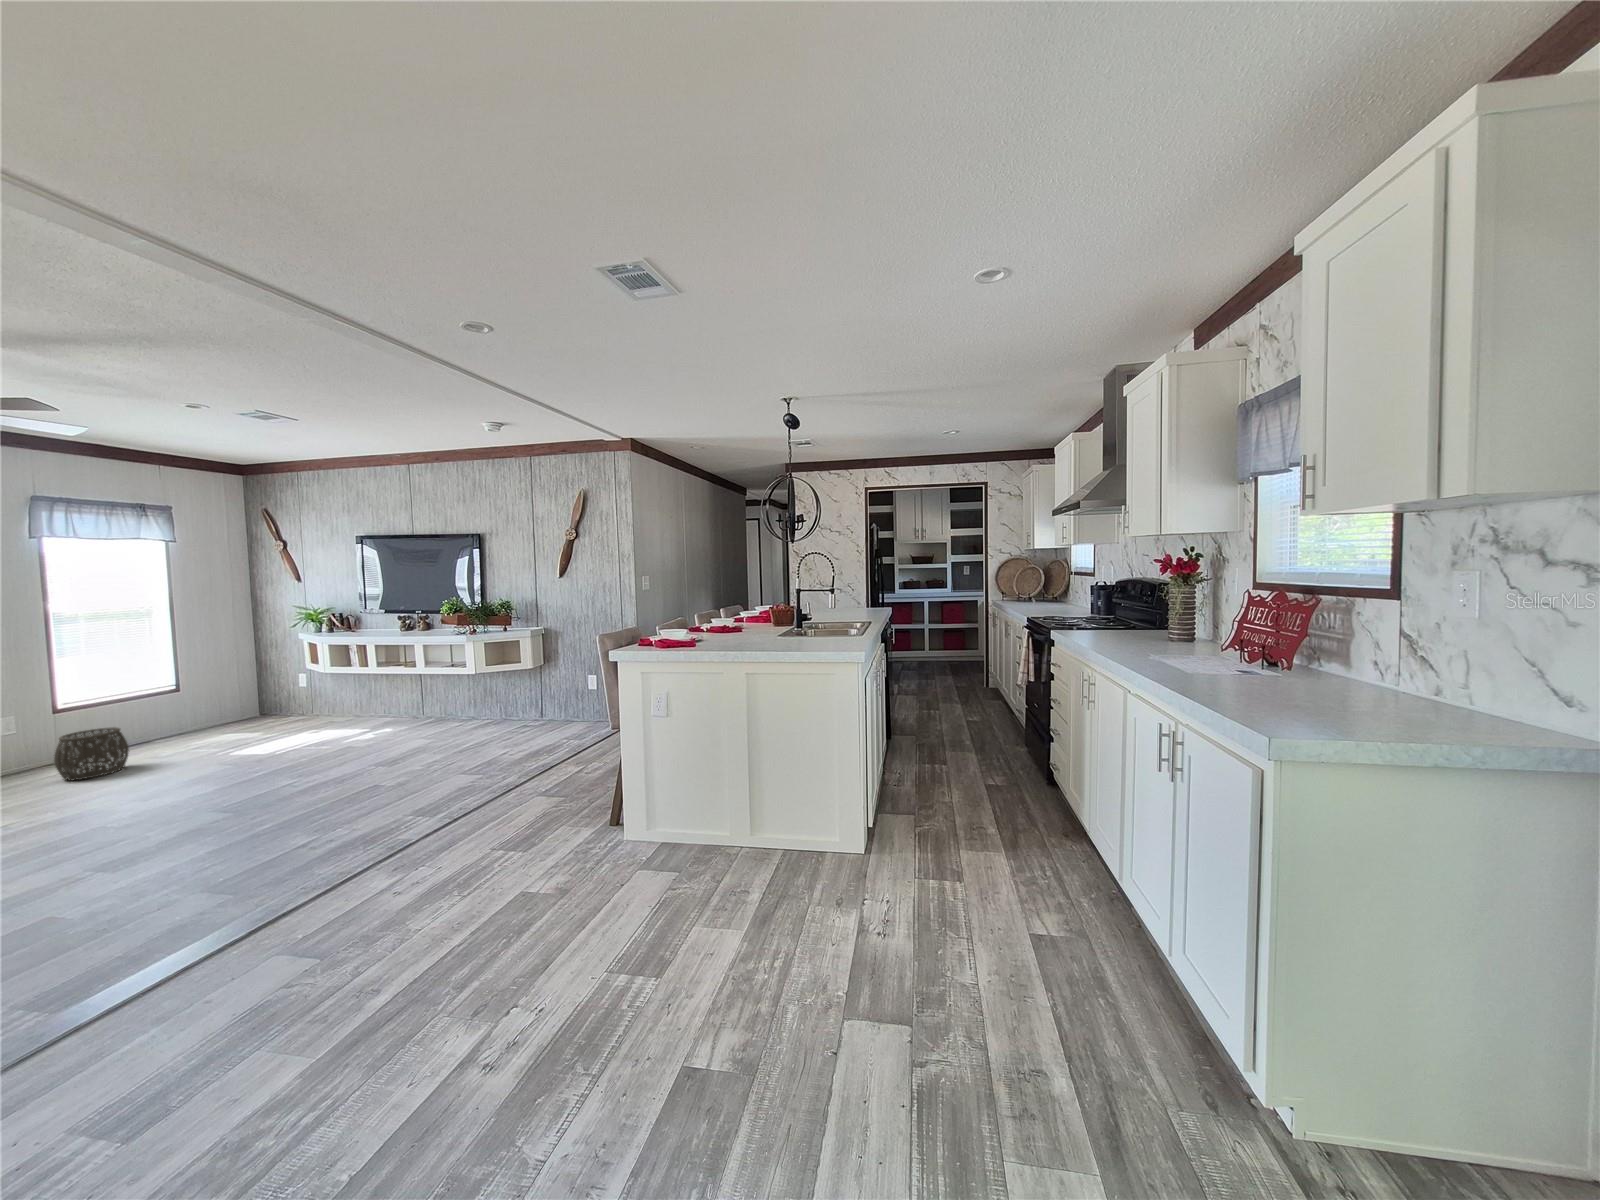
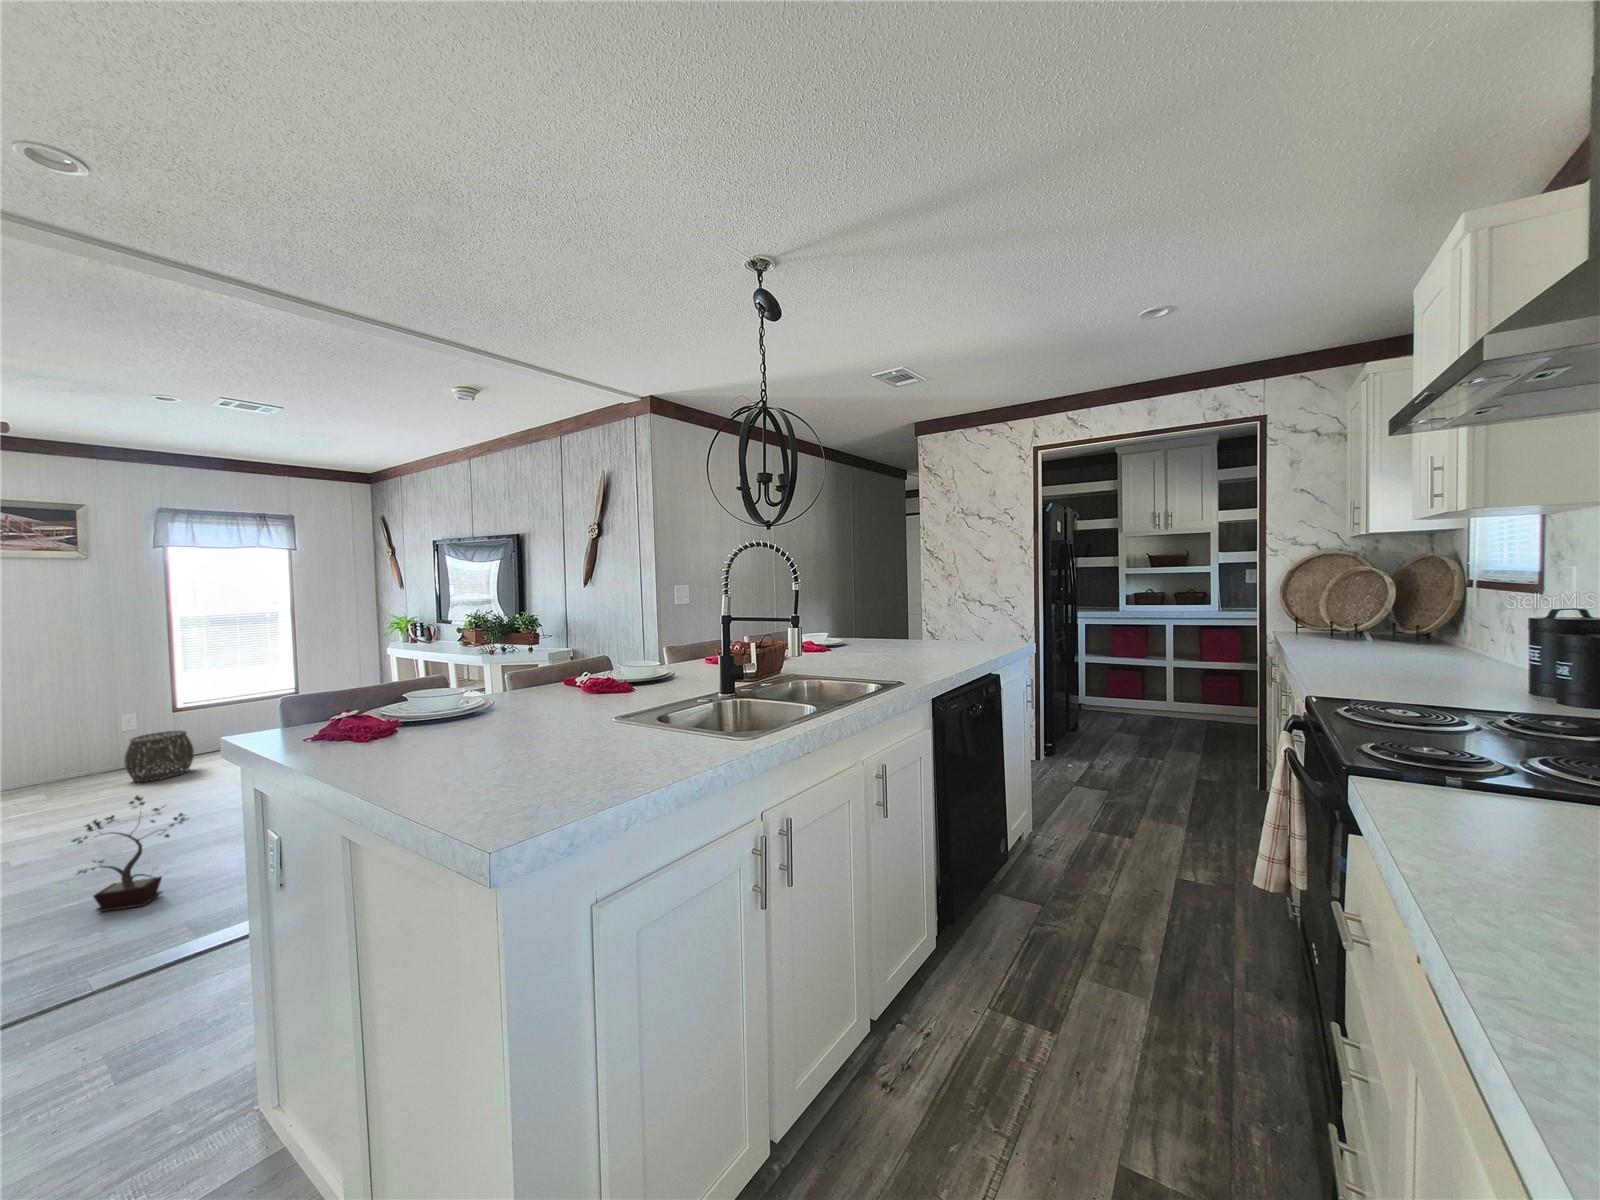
potted plant: none [286,738,382,827] -> present [72,795,188,912]

